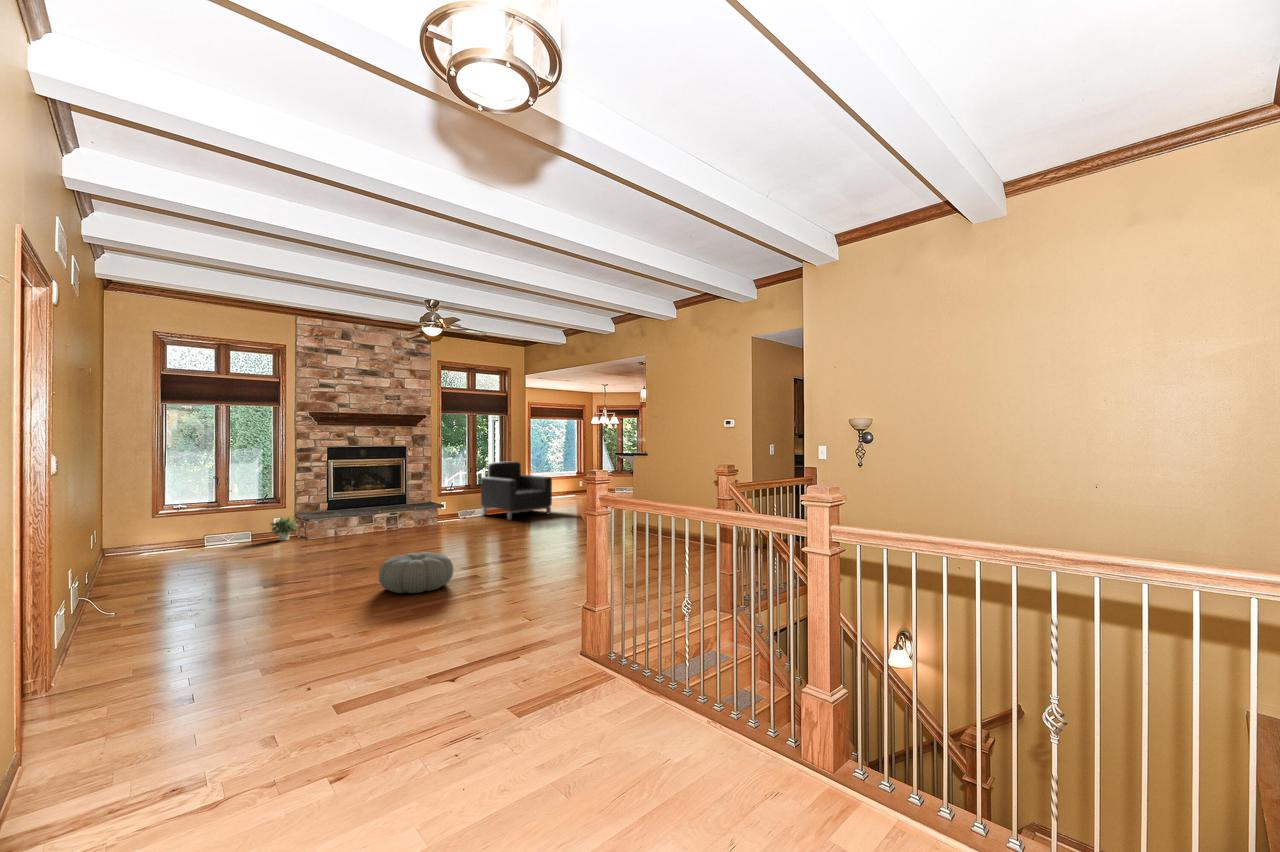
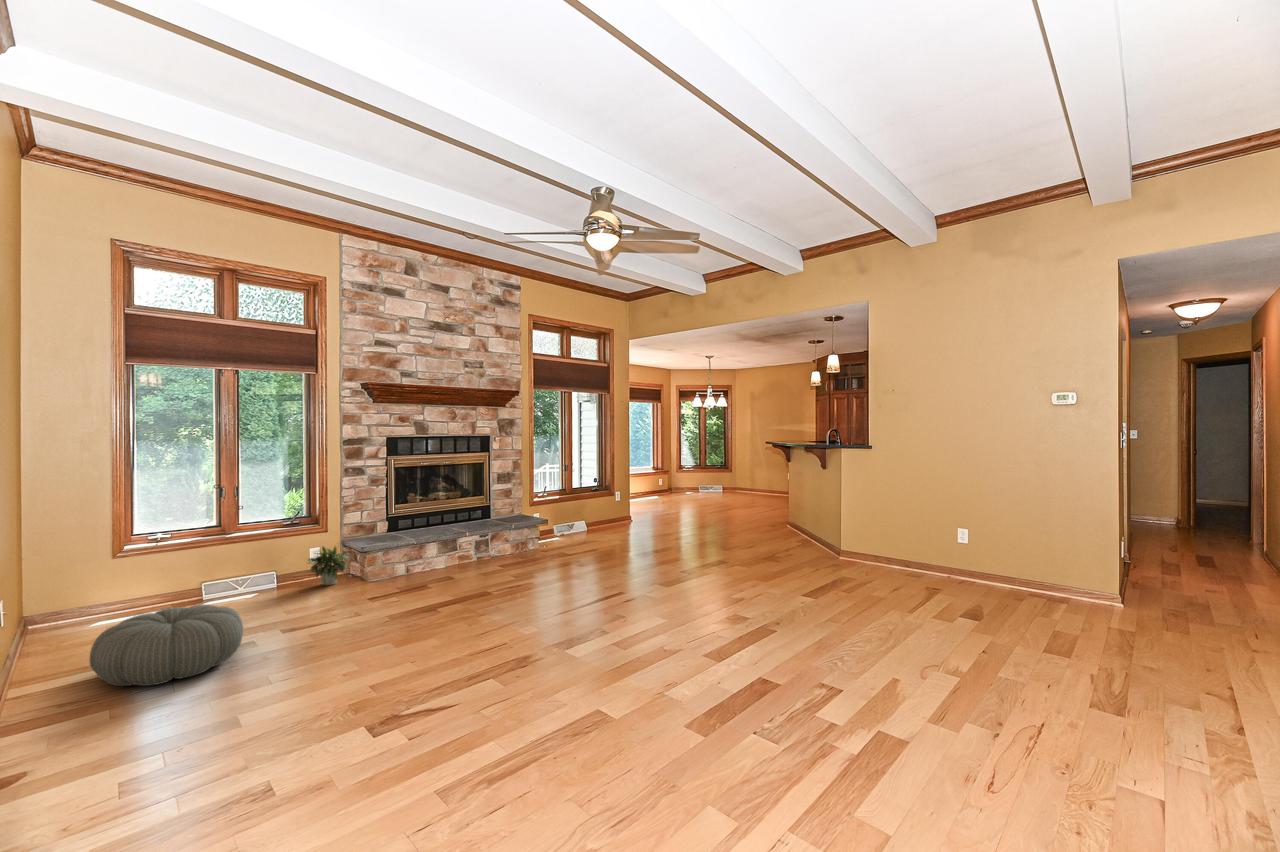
armchair: present [481,461,552,520] -> none [580,457,676,538]
pouf: present [378,552,453,593] -> present [89,605,243,686]

